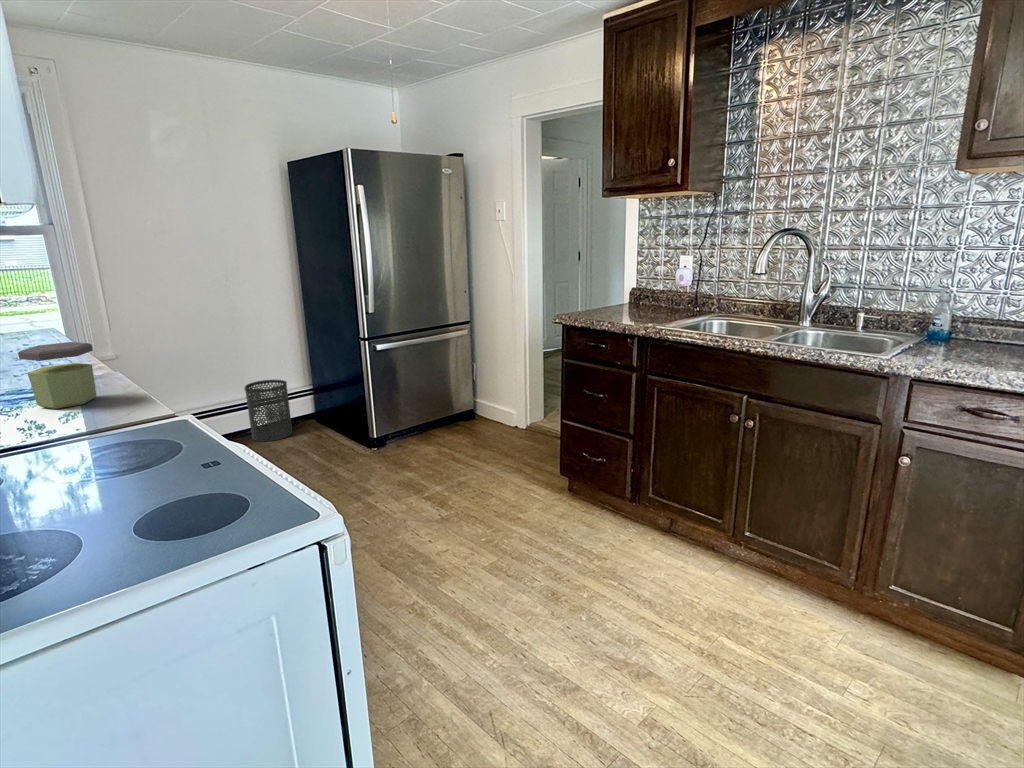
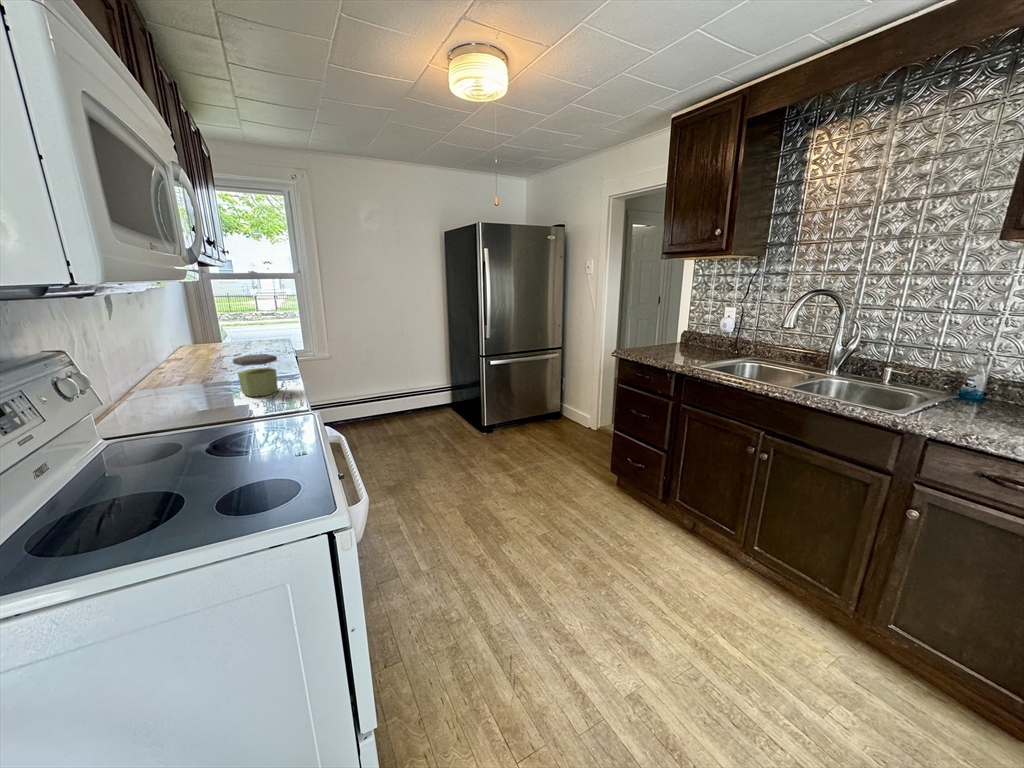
trash can: present [244,380,292,441] -> none [402,379,432,421]

